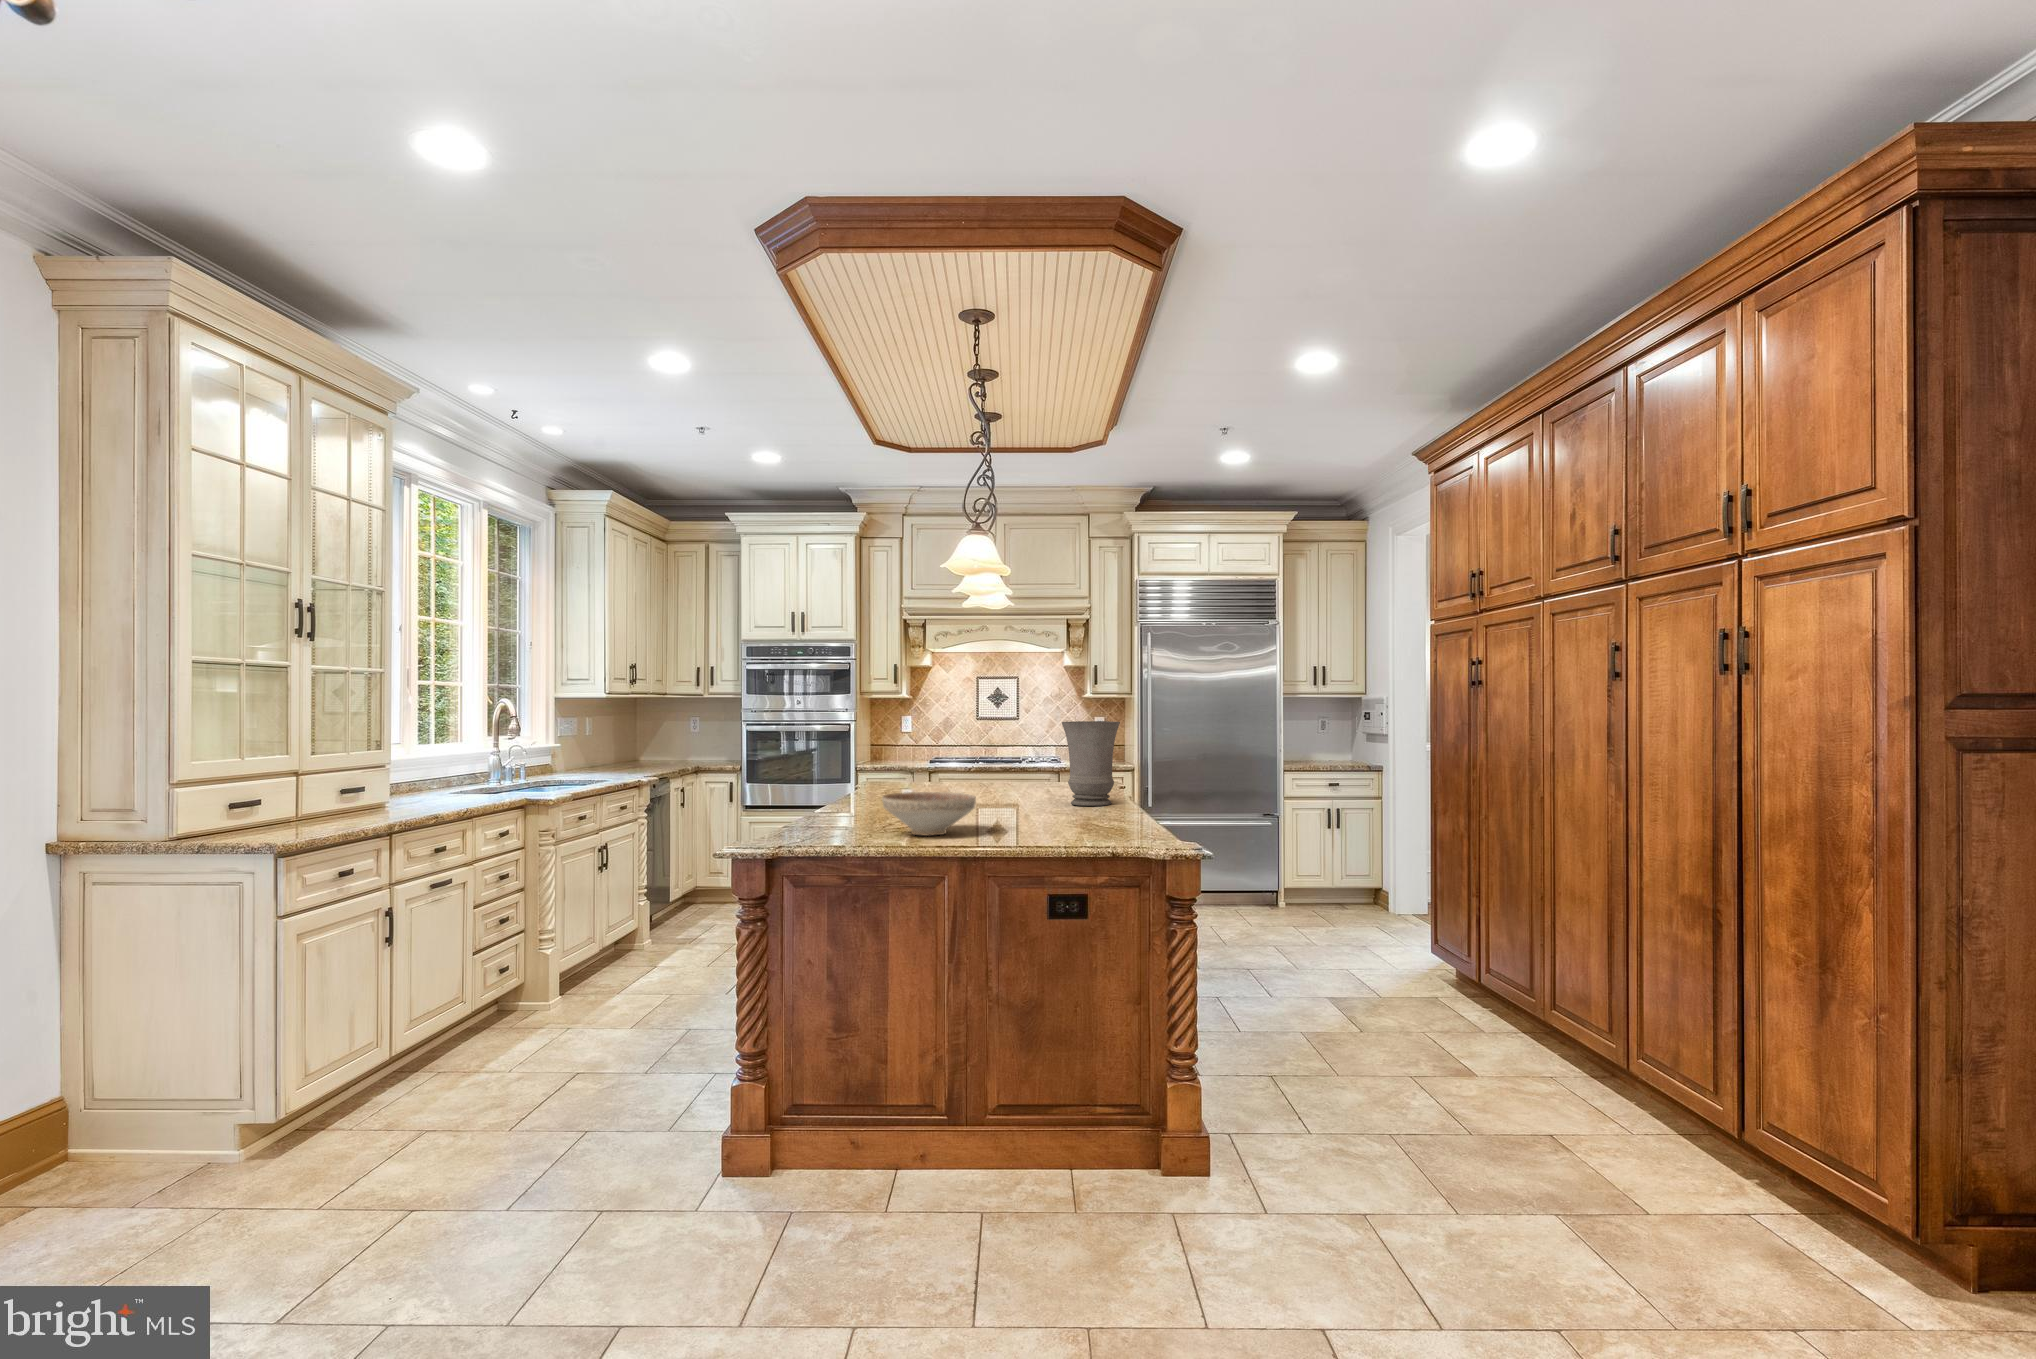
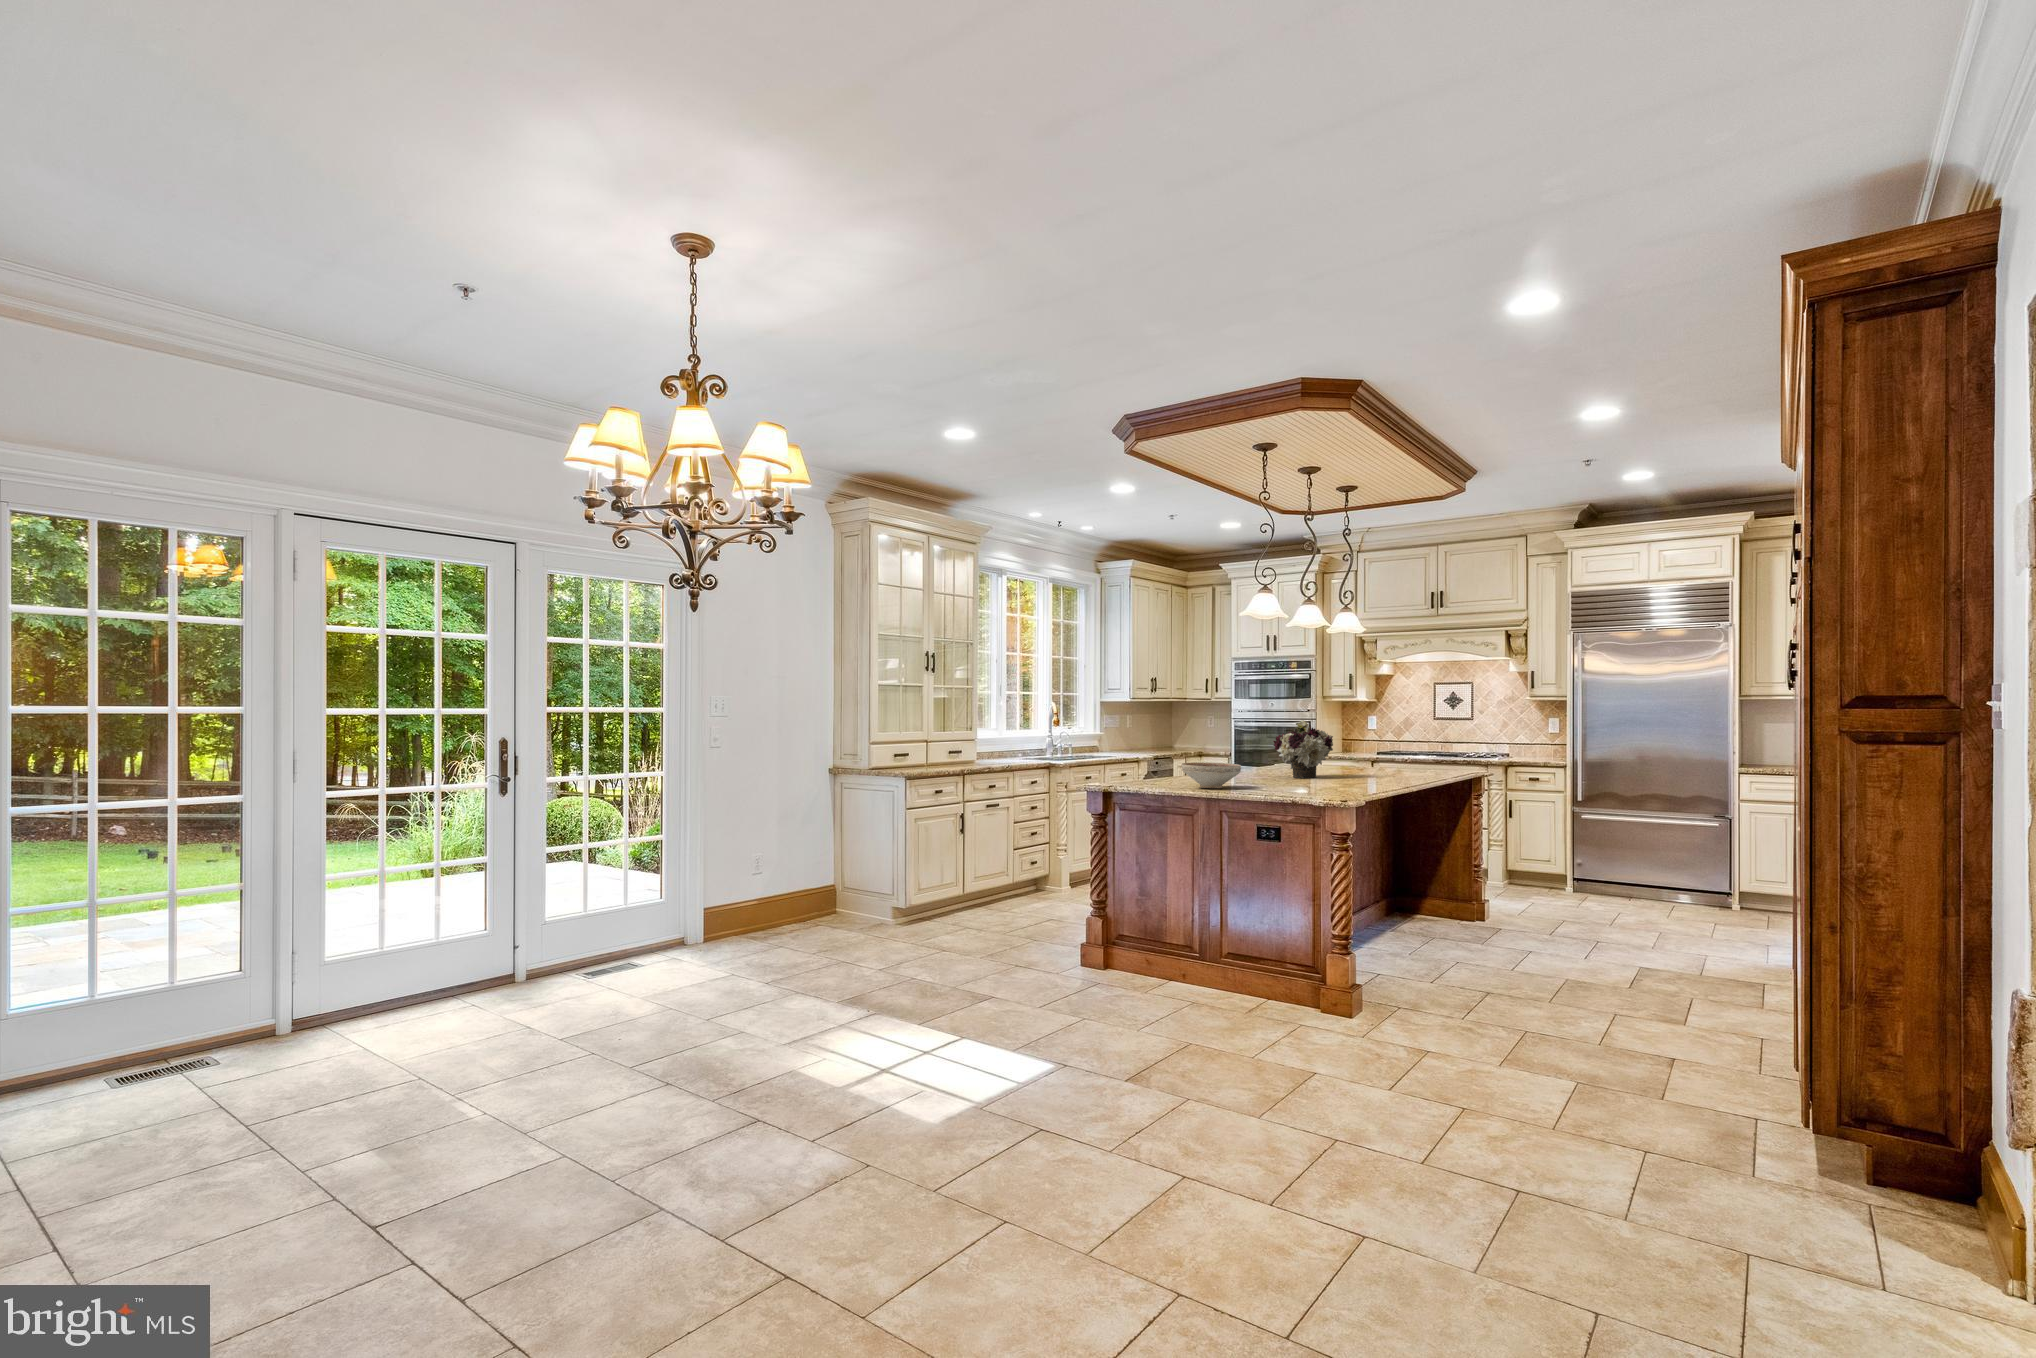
vase: present [1062,721,1120,806] -> none [1346,720,1391,782]
flower arrangement: none [940,722,1025,804] -> present [1273,720,1333,778]

